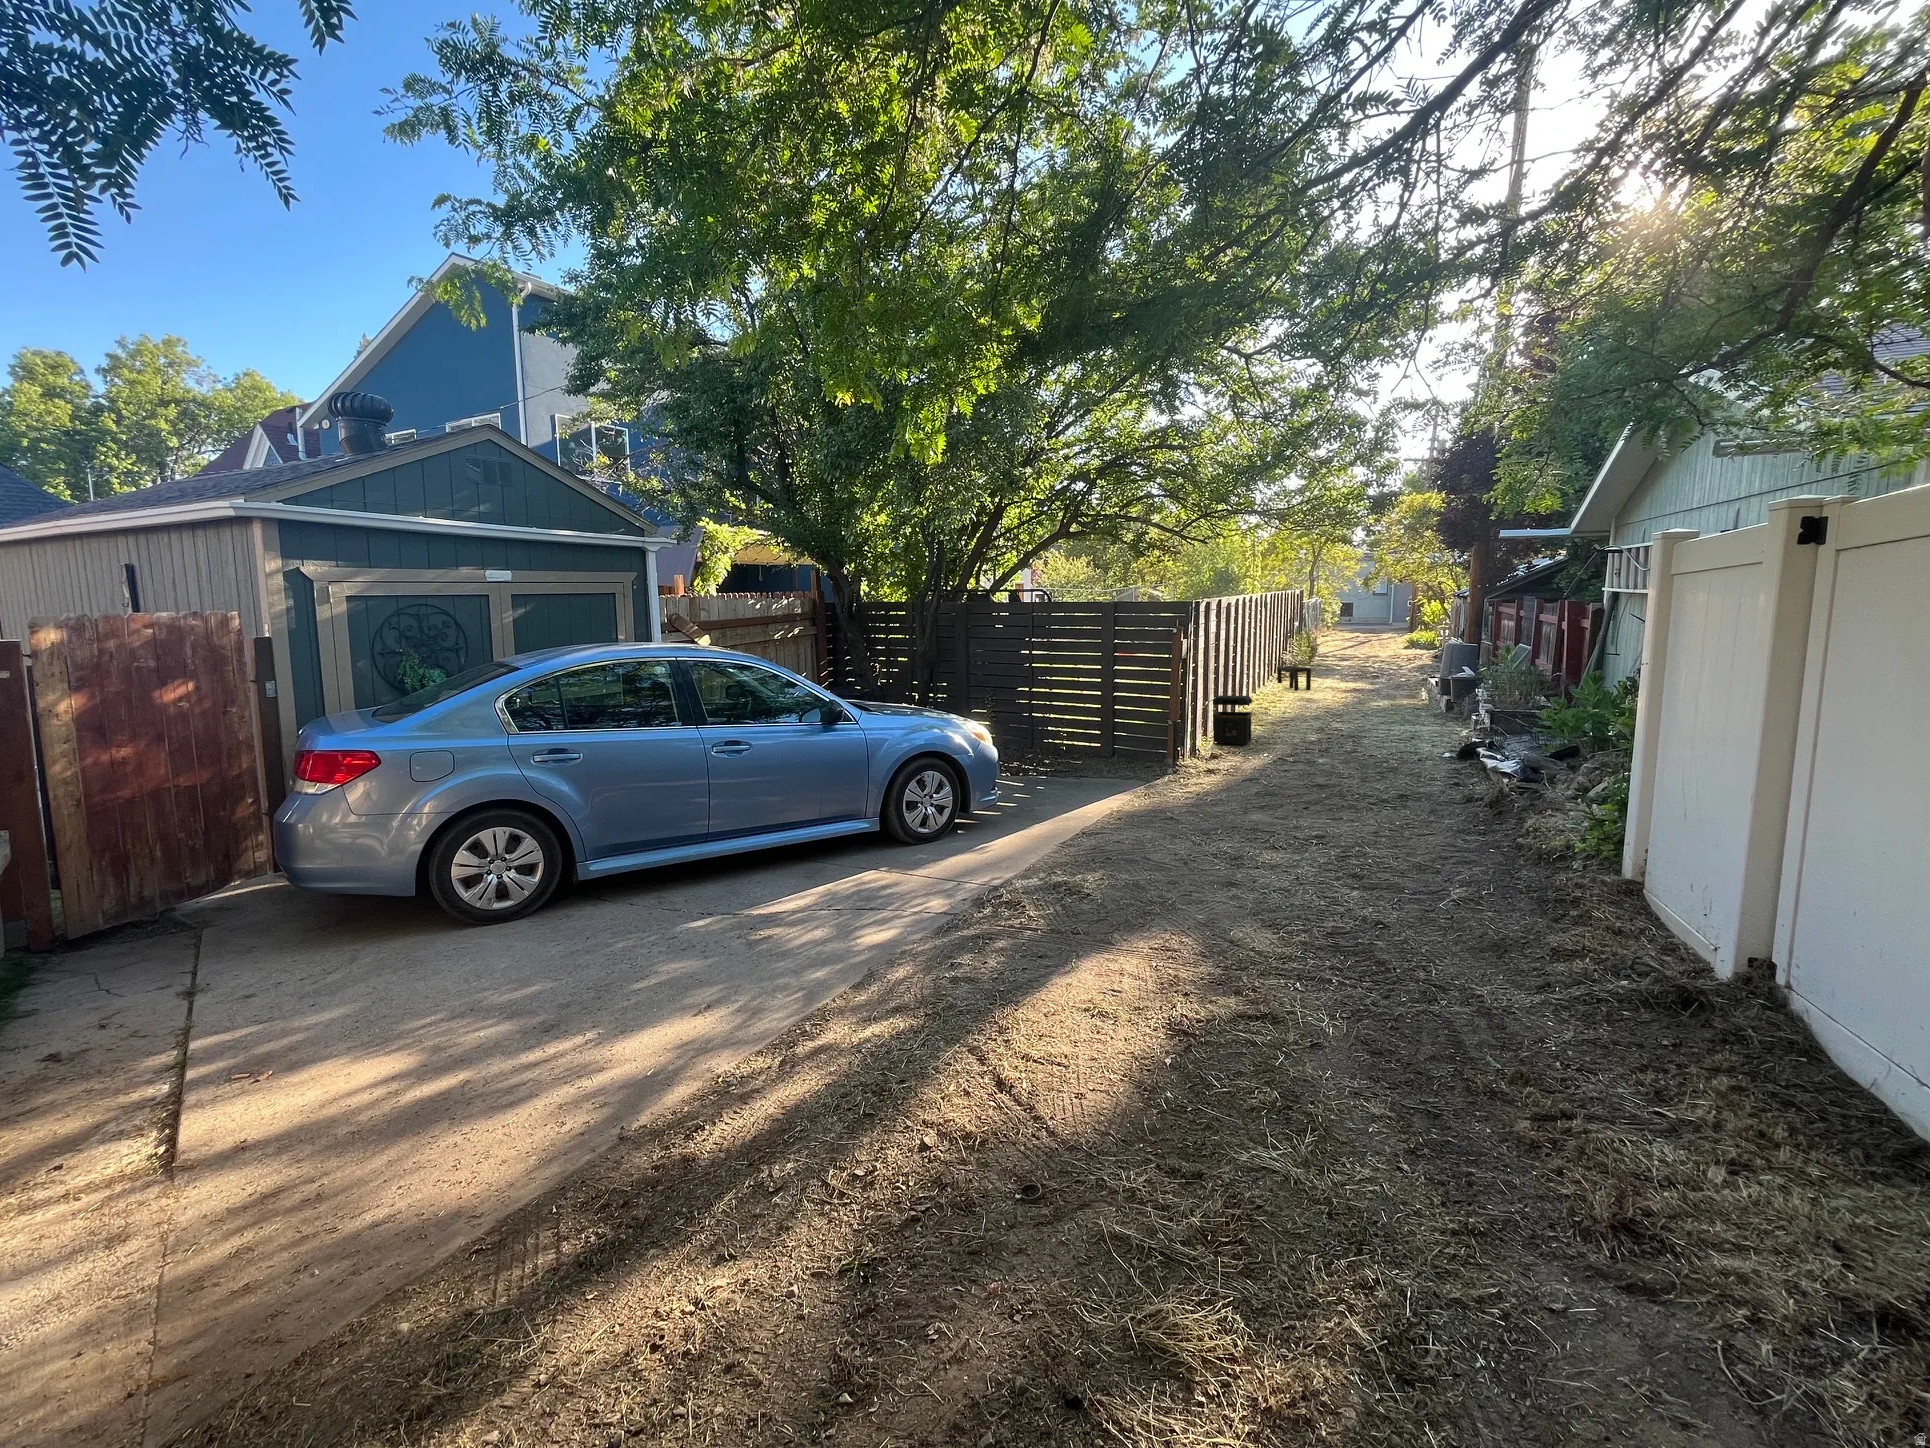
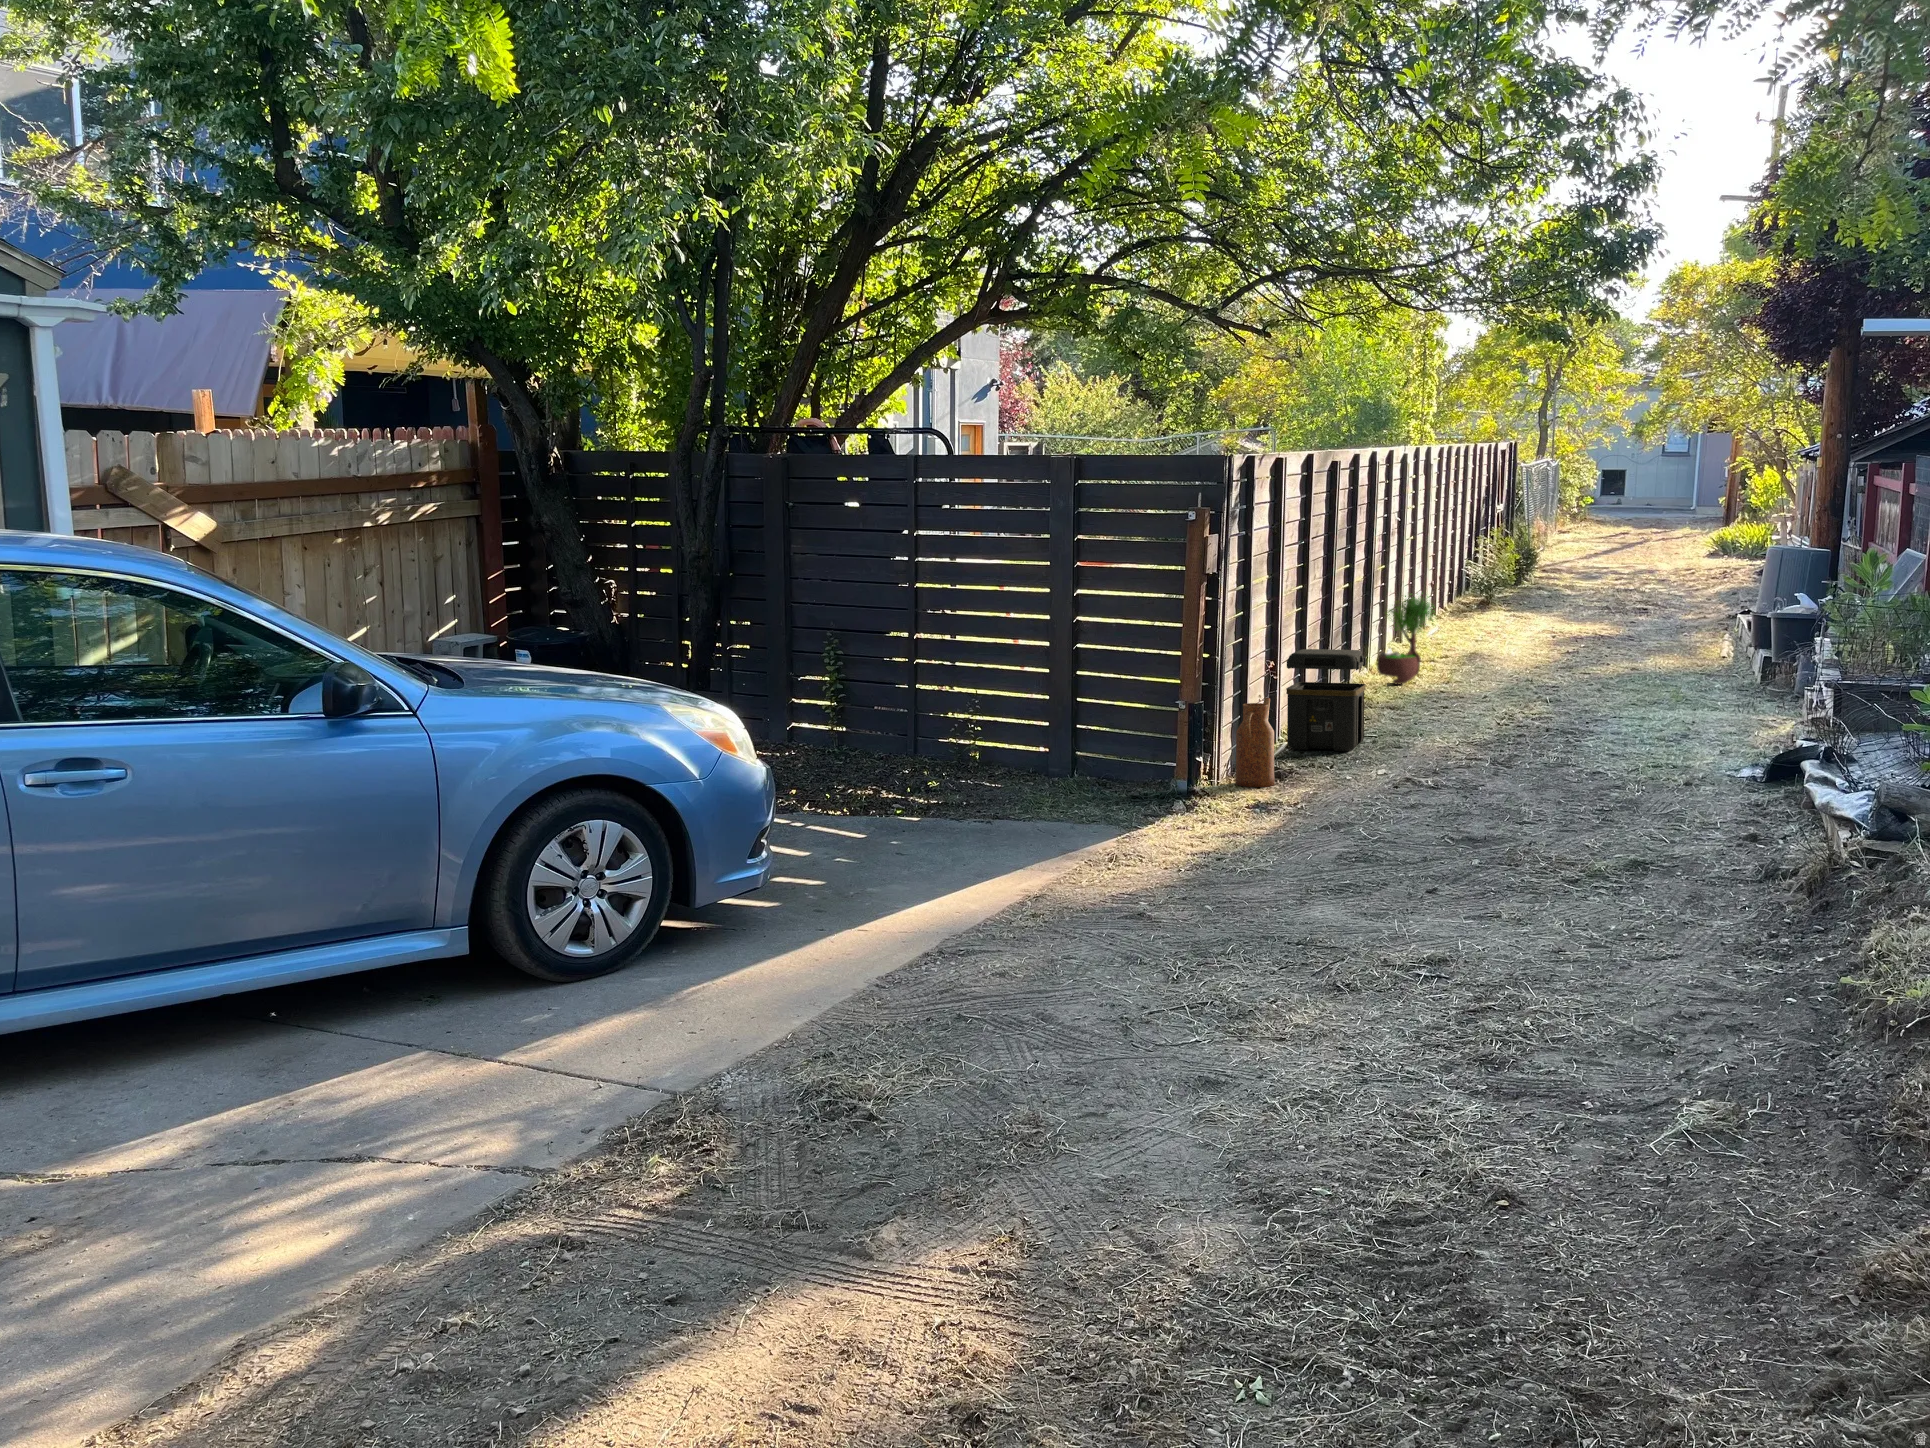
potted tree: none [1247,665,1277,714] -> present [1377,596,1434,685]
bench: present [1277,666,1311,691] -> none [1451,590,1516,638]
watering can: none [1194,719,1213,762] -> present [1236,698,1275,787]

